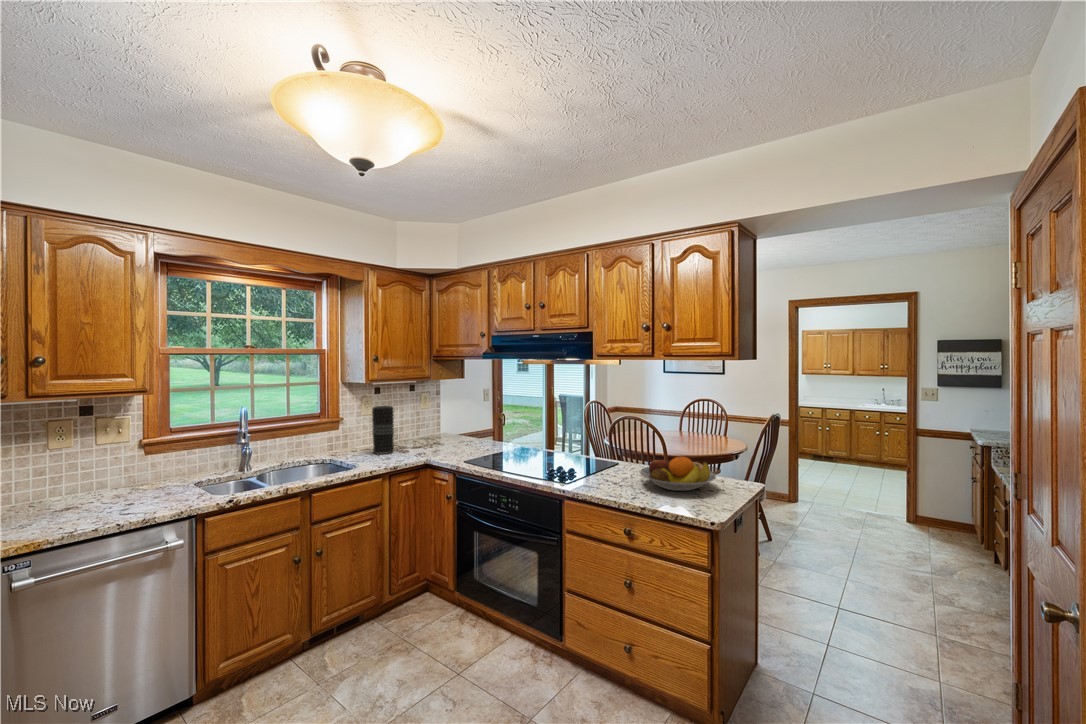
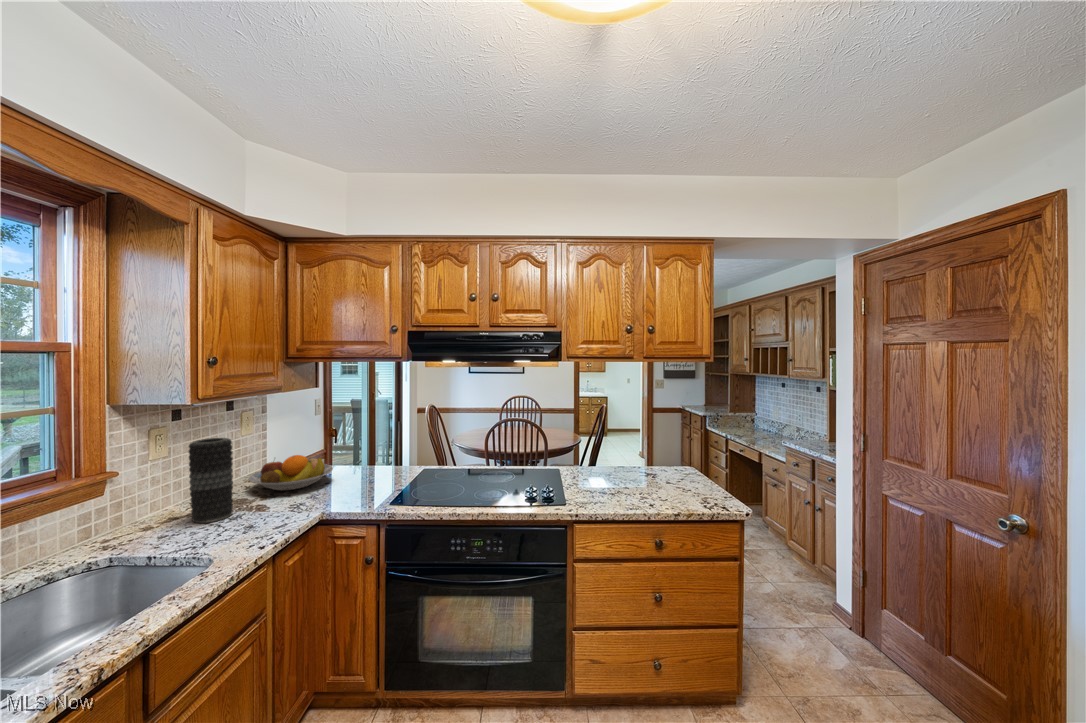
fruit bowl: present [640,456,716,491] -> present [249,455,333,491]

